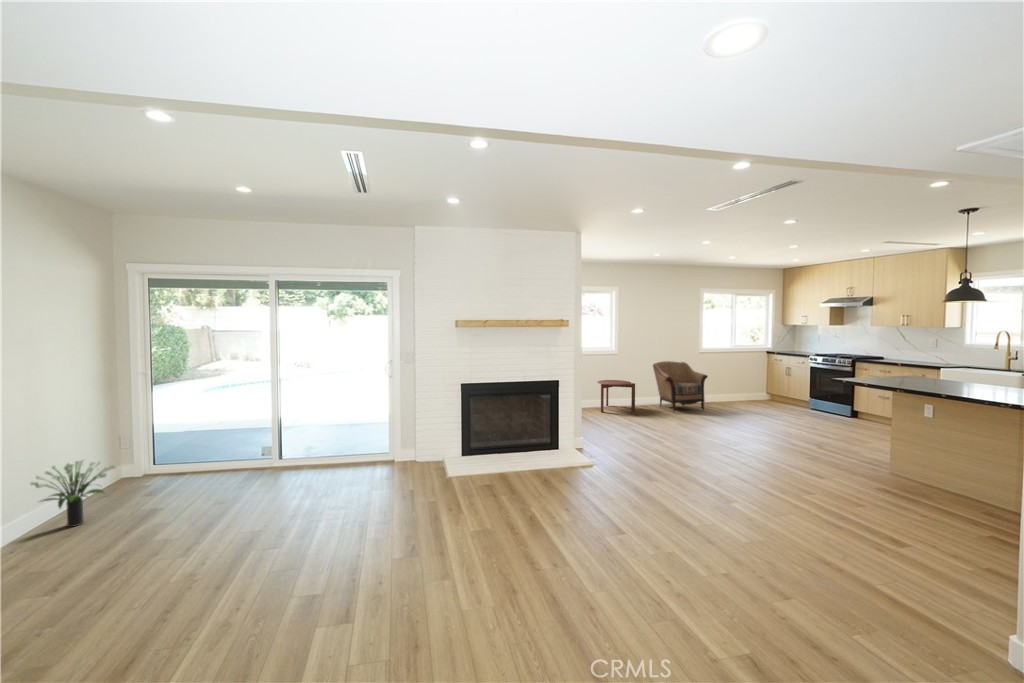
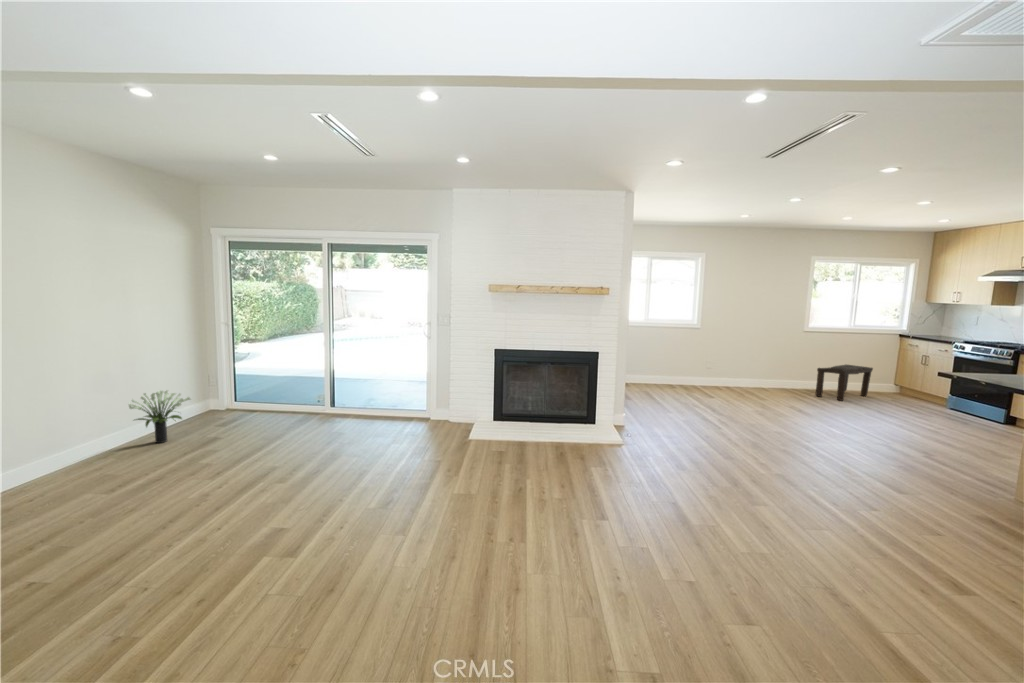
armchair: present [653,361,708,412] -> none [737,340,804,399]
bench: none [716,378,755,409] -> present [815,365,873,401]
side table: present [597,380,635,412] -> none [667,357,710,393]

